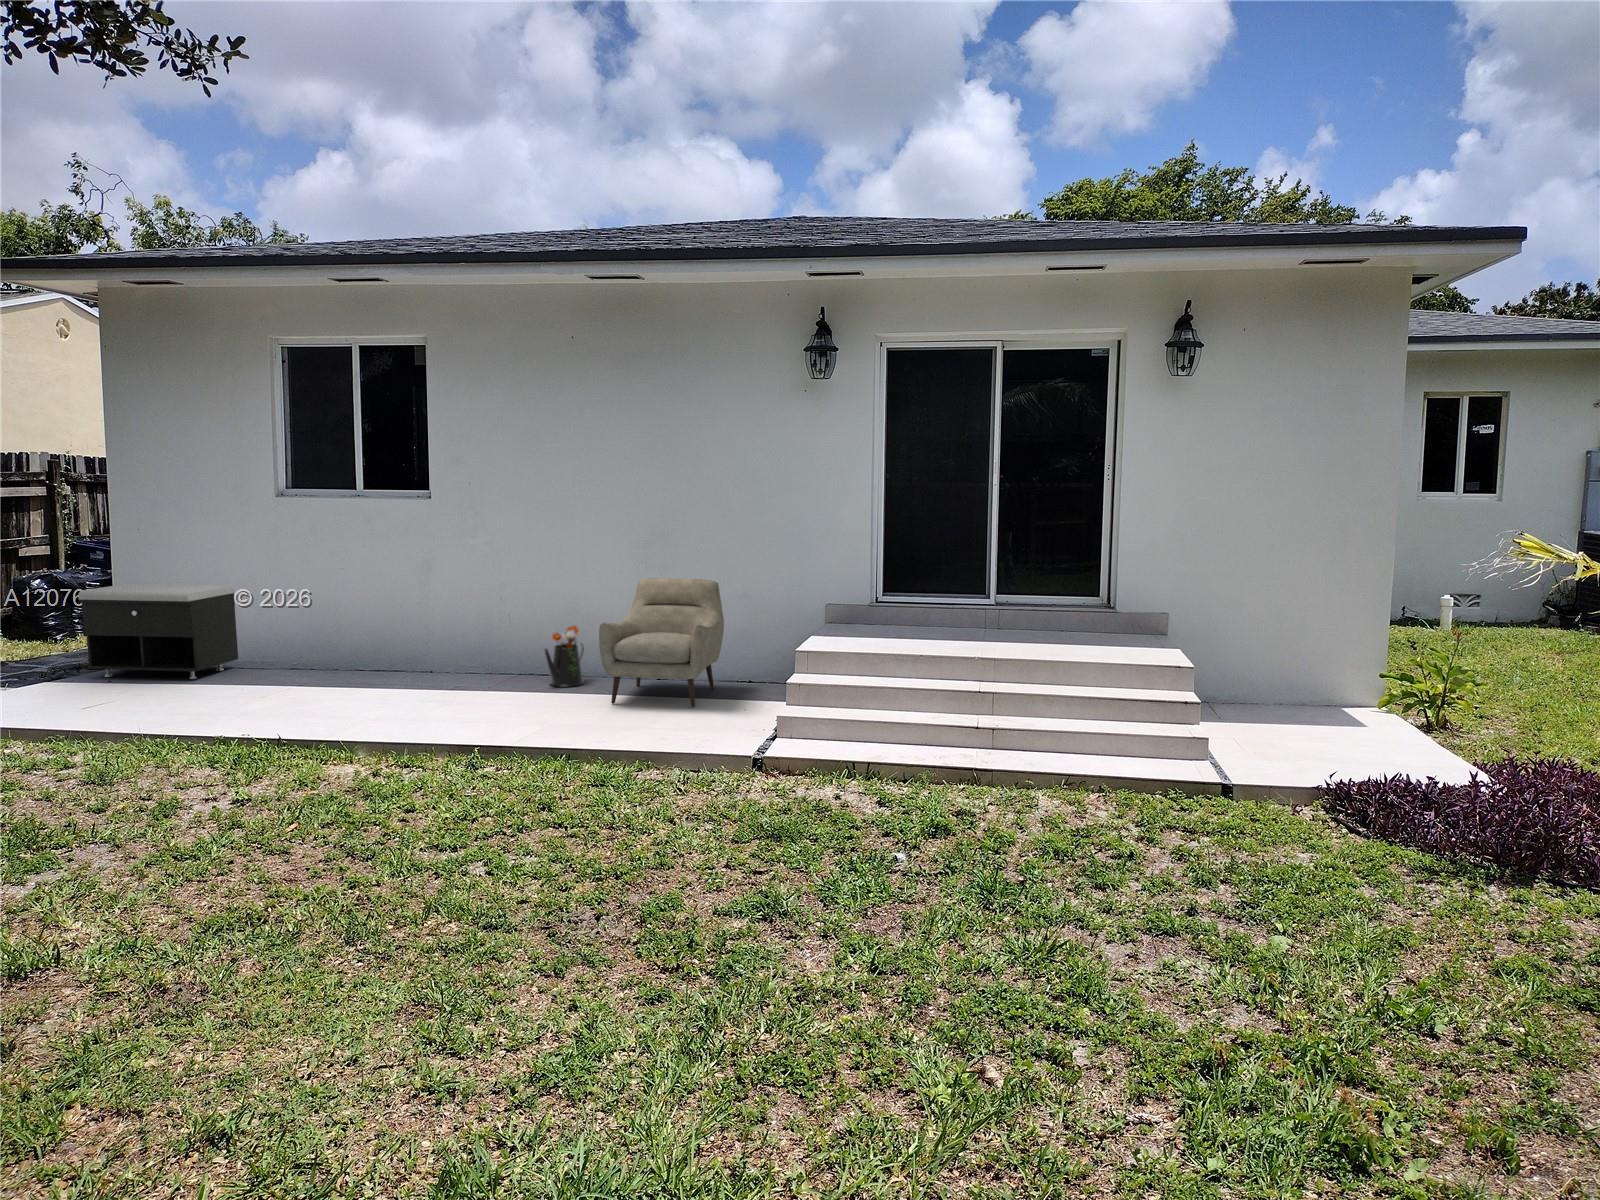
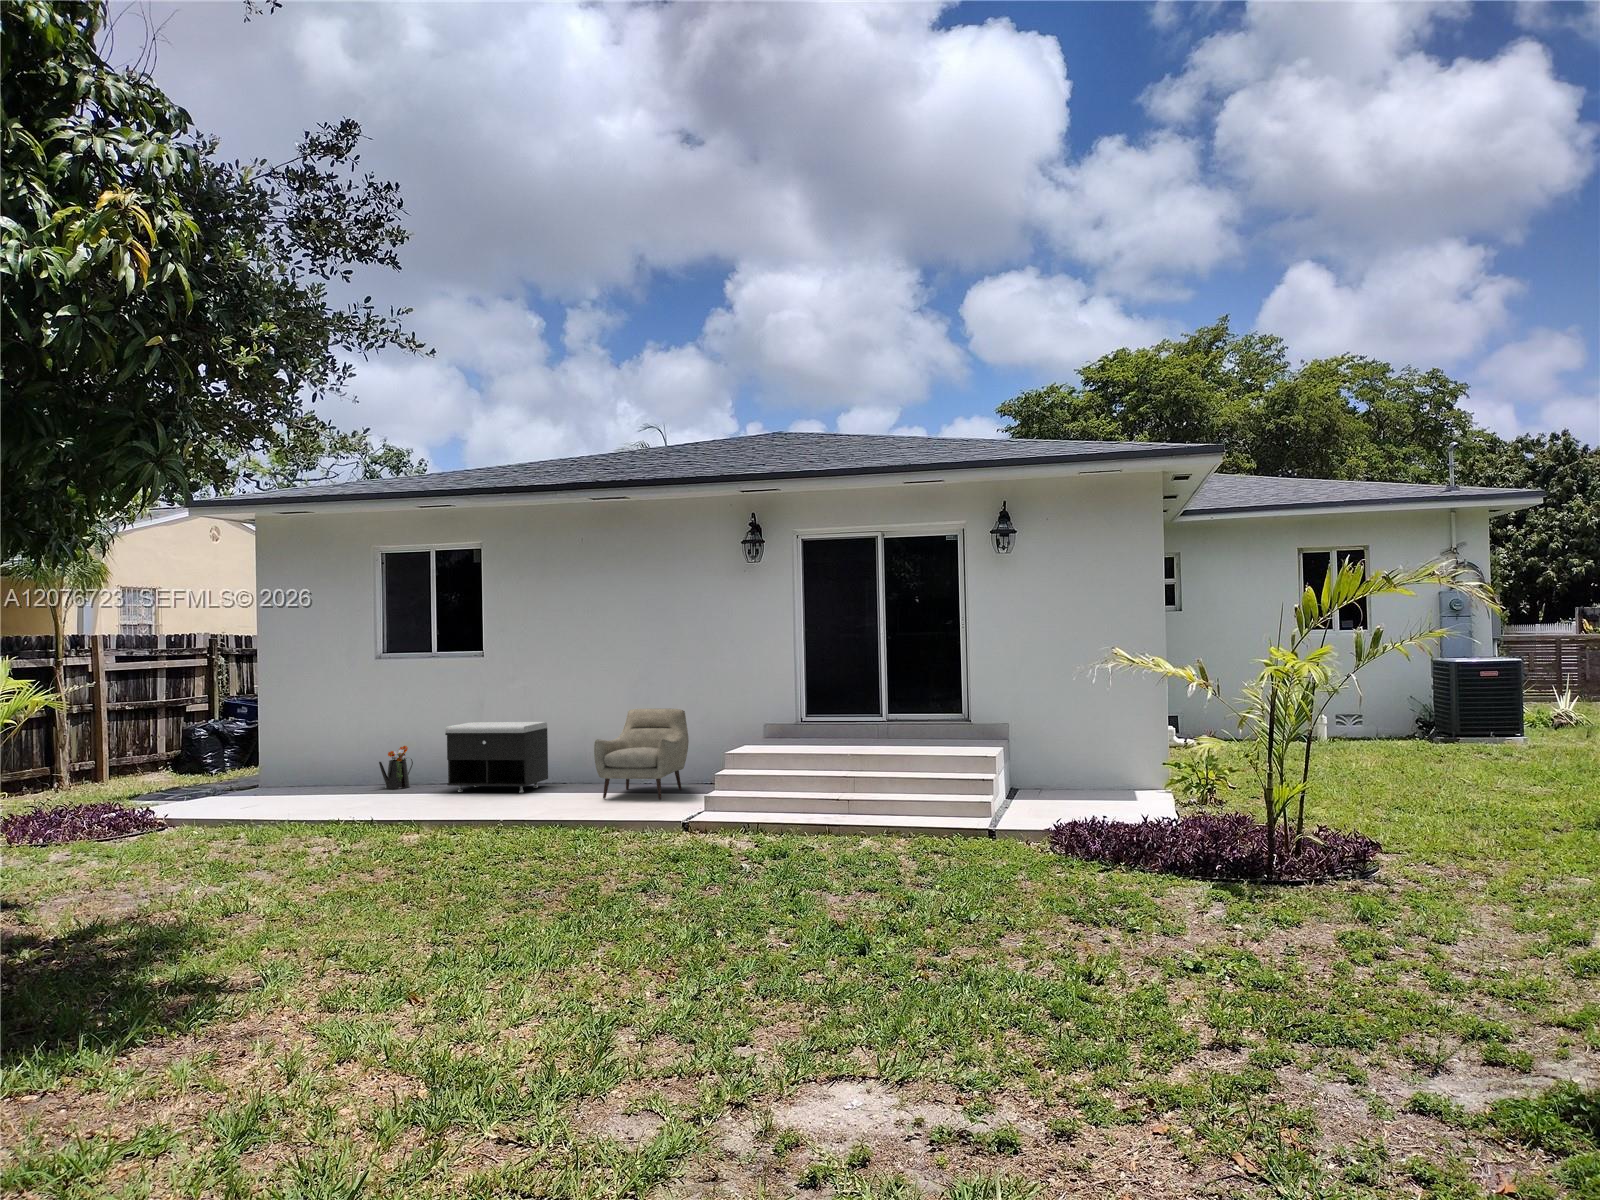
storage bench: present [78,584,238,679] -> present [445,722,548,792]
watering can: present [544,626,584,687] -> present [379,746,413,789]

